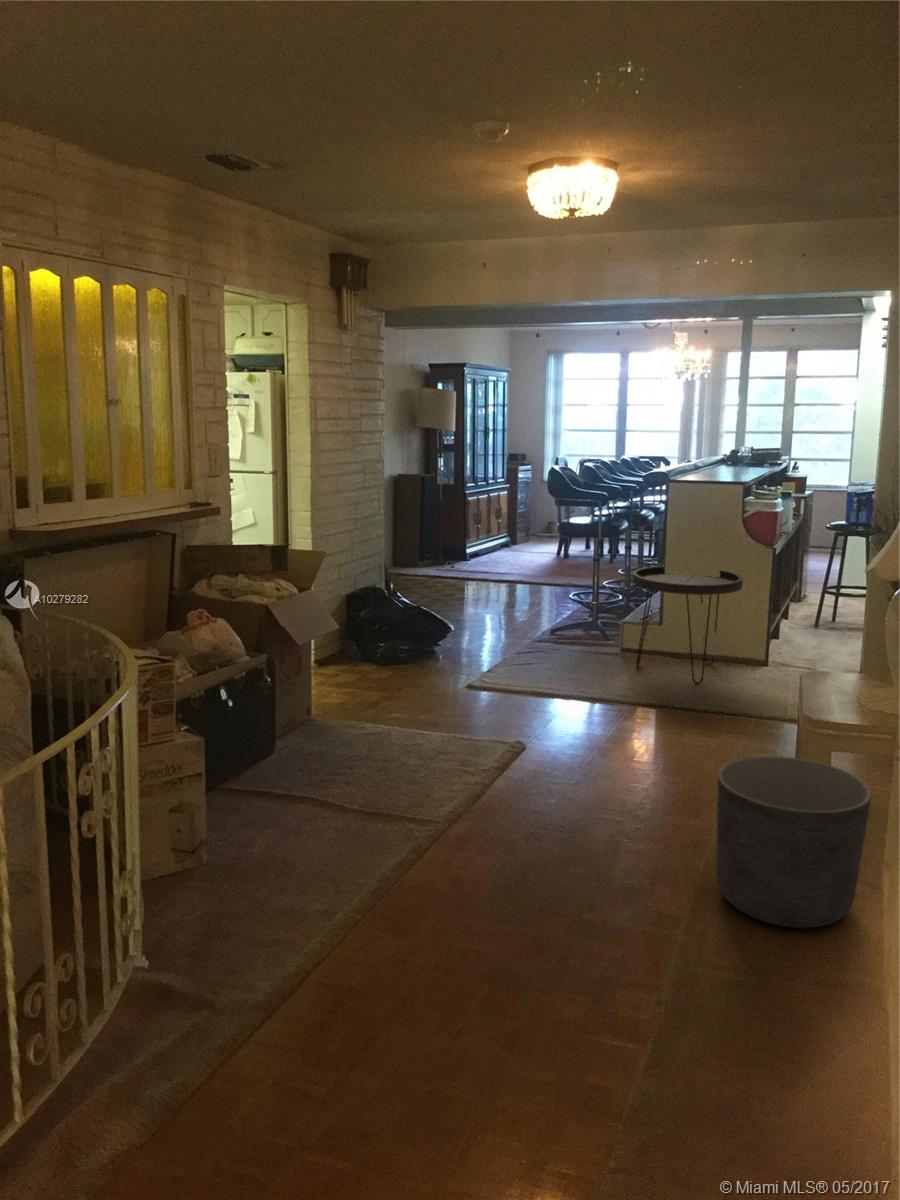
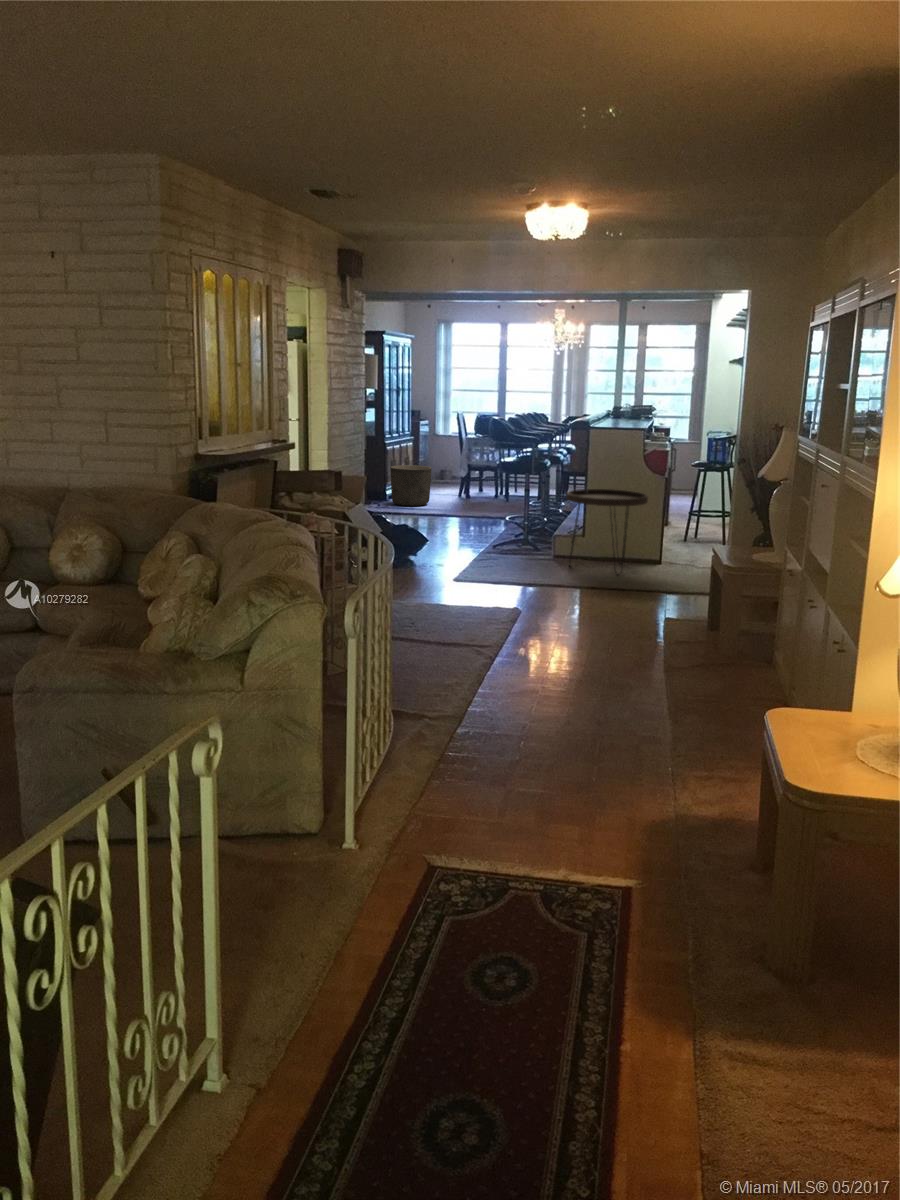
planter: present [716,756,871,928] -> present [390,465,432,506]

